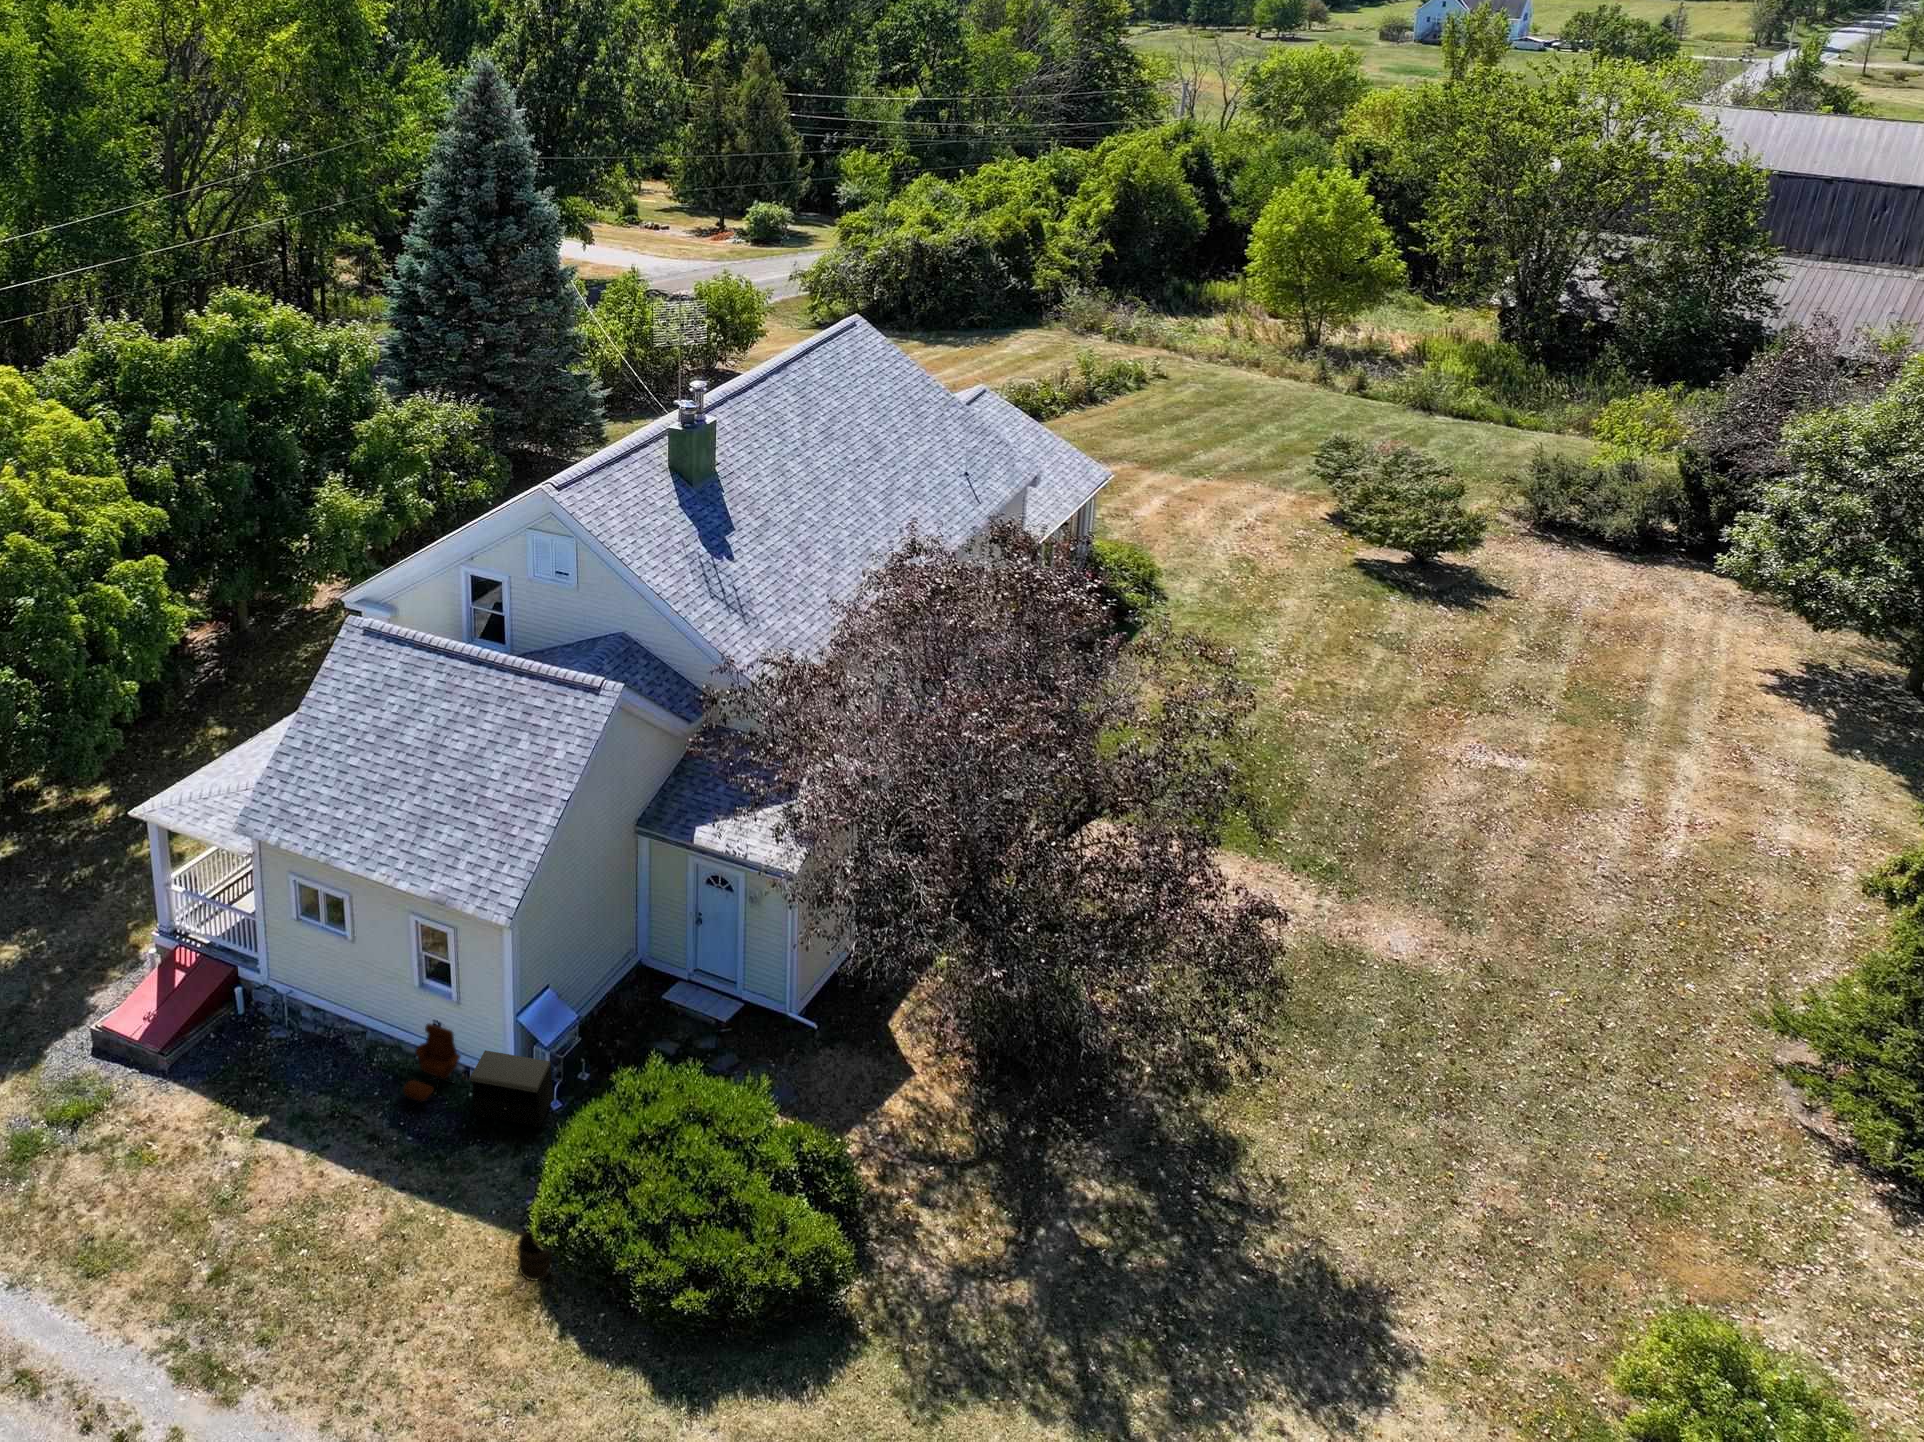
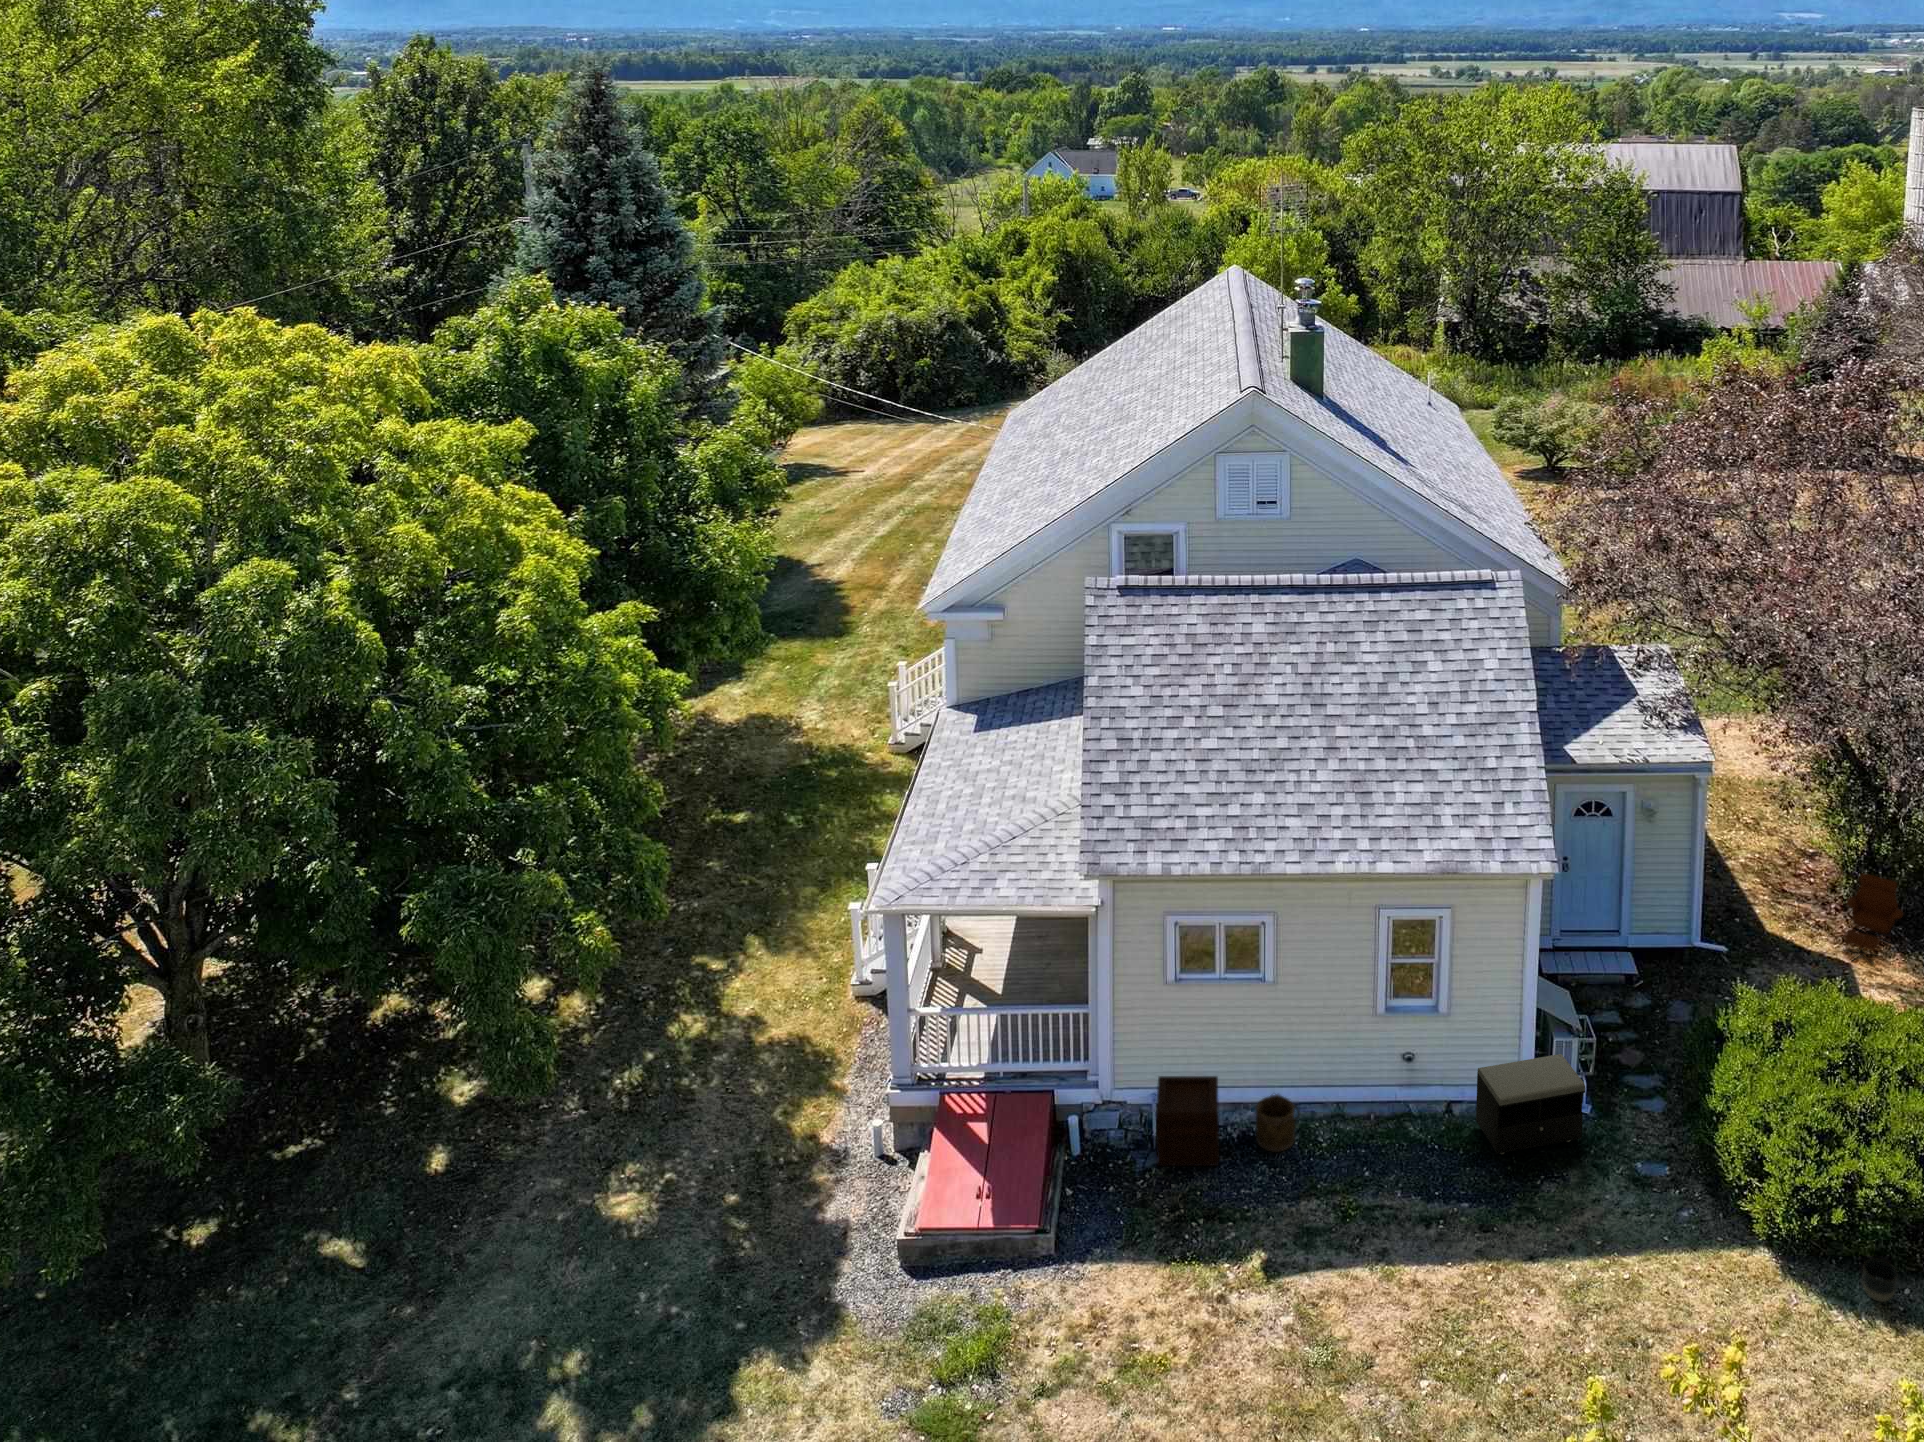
wooden crate: none [273,983,339,1055] -> present [1156,1076,1219,1166]
lounge chair: present [404,1024,460,1110] -> present [1845,873,1903,963]
bucket: present [517,1231,551,1281] -> present [1256,1094,1300,1152]
planter: none [586,1281,610,1314] -> present [1862,1259,1897,1302]

